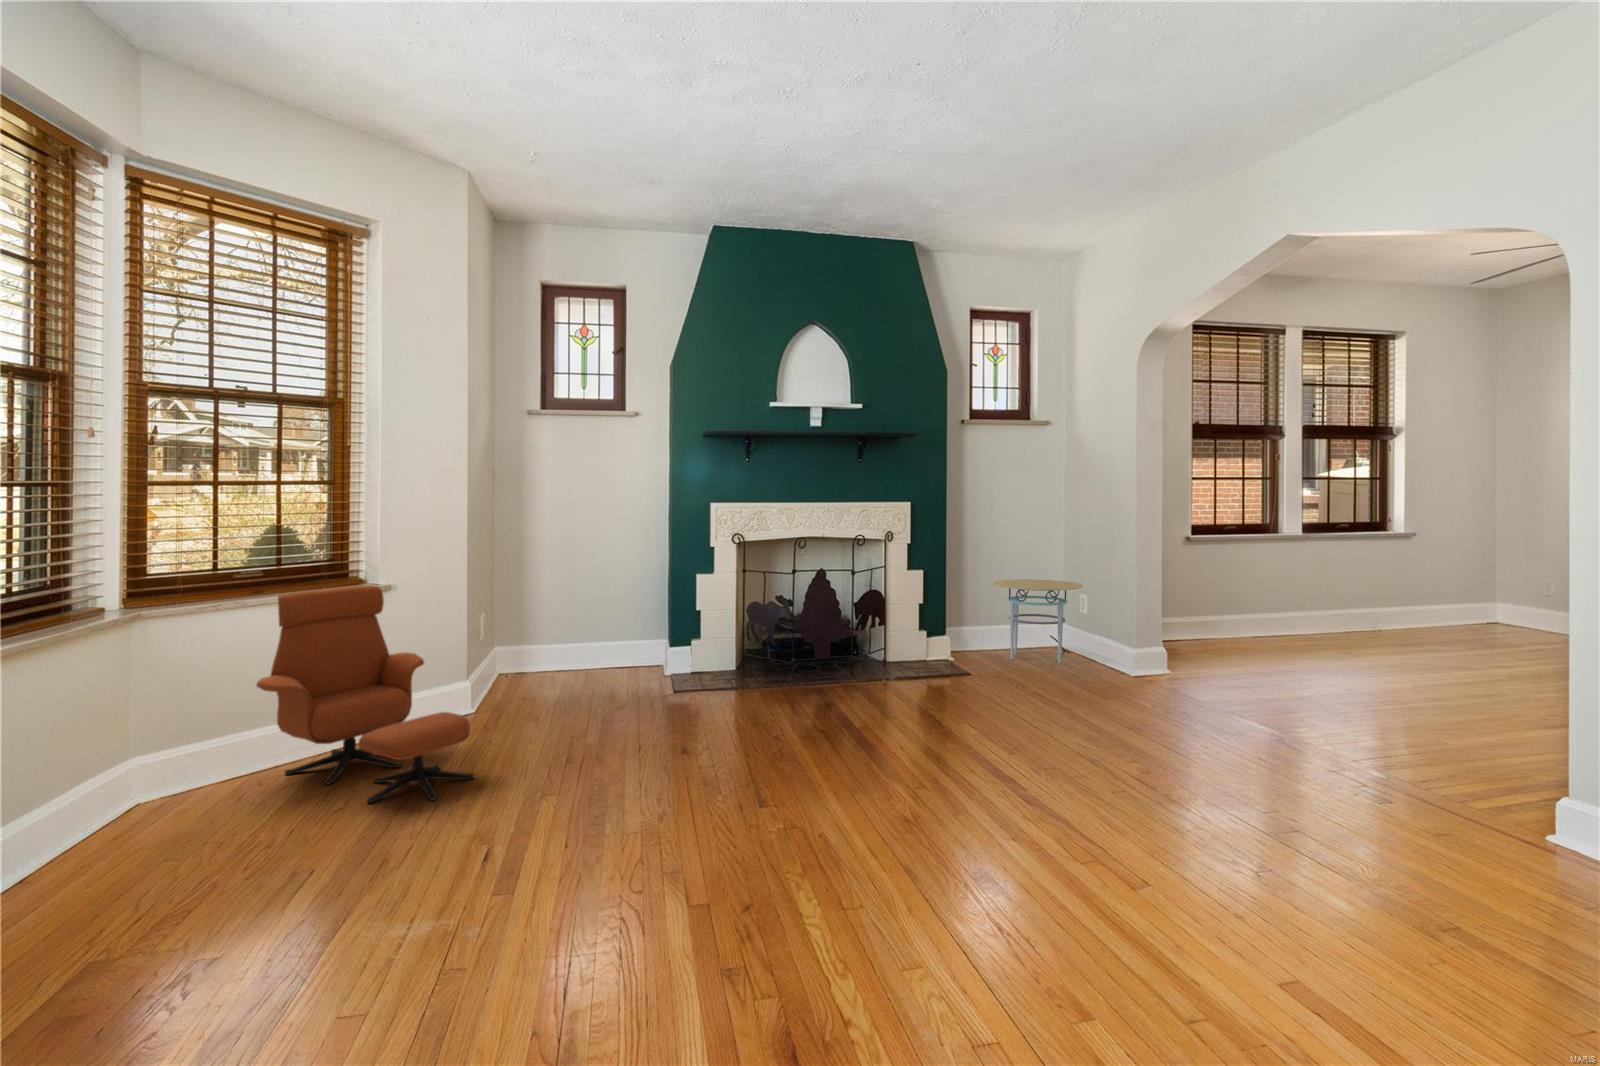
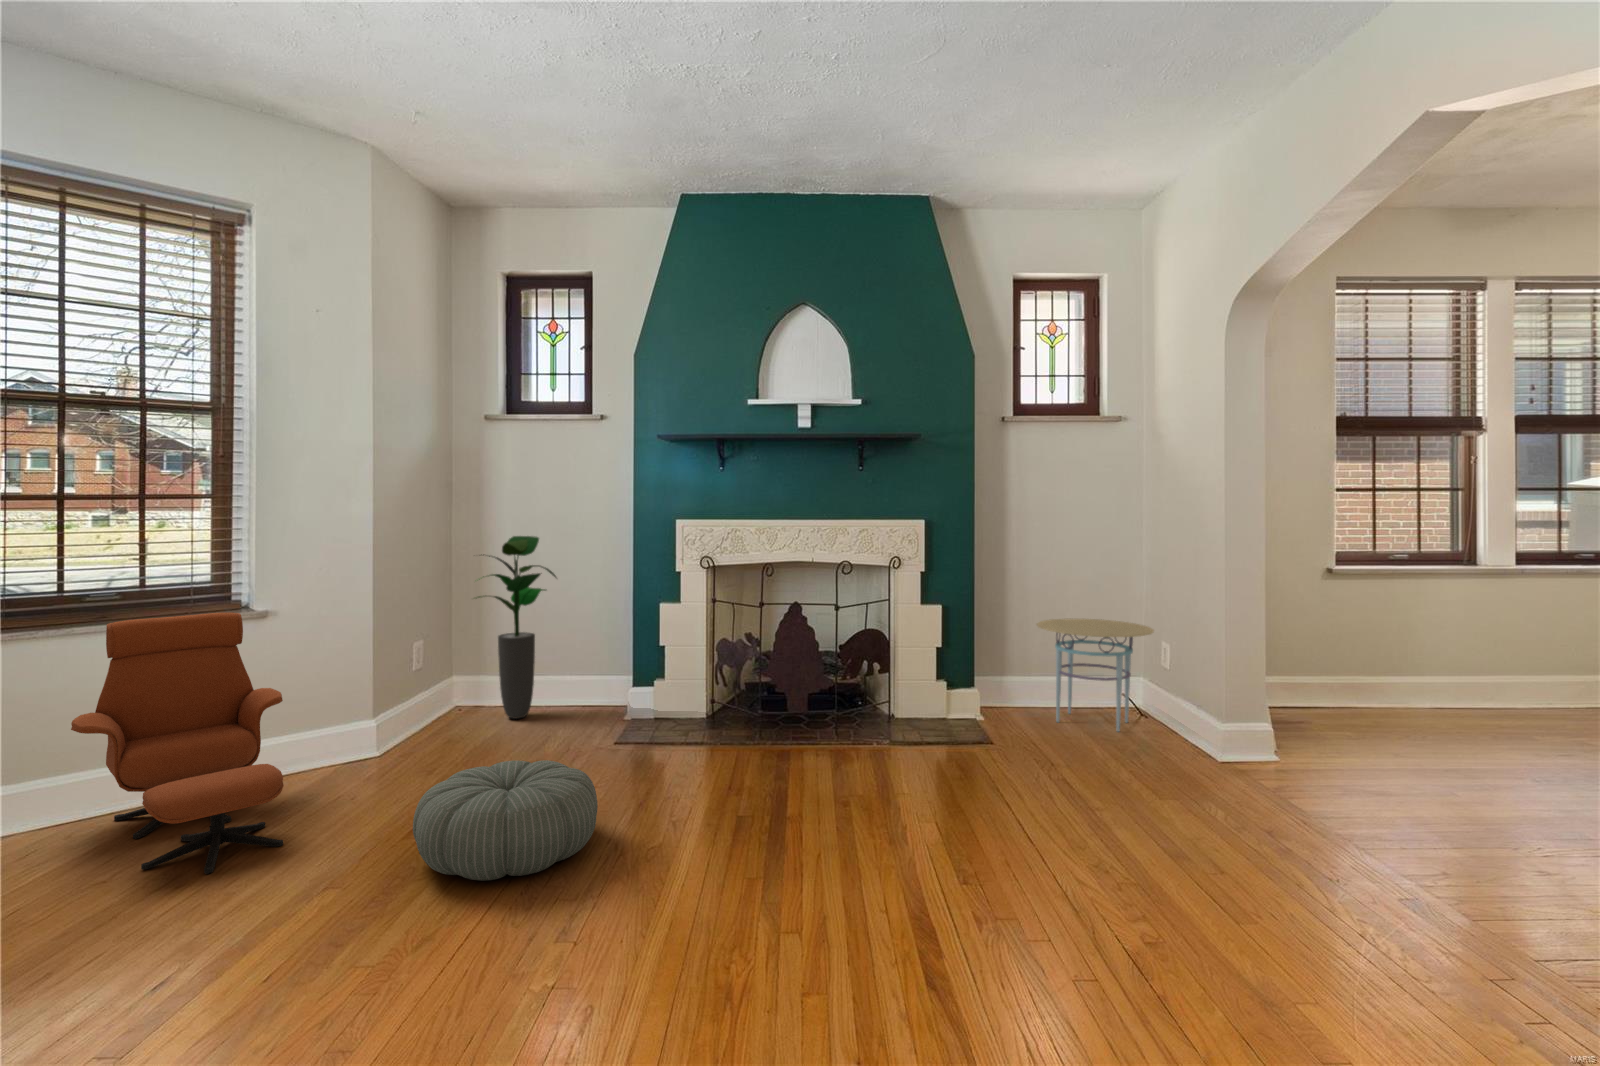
potted plant: none [527,519,602,681] -> present [477,536,556,719]
pouf: none [603,696,747,784] -> present [413,760,598,881]

